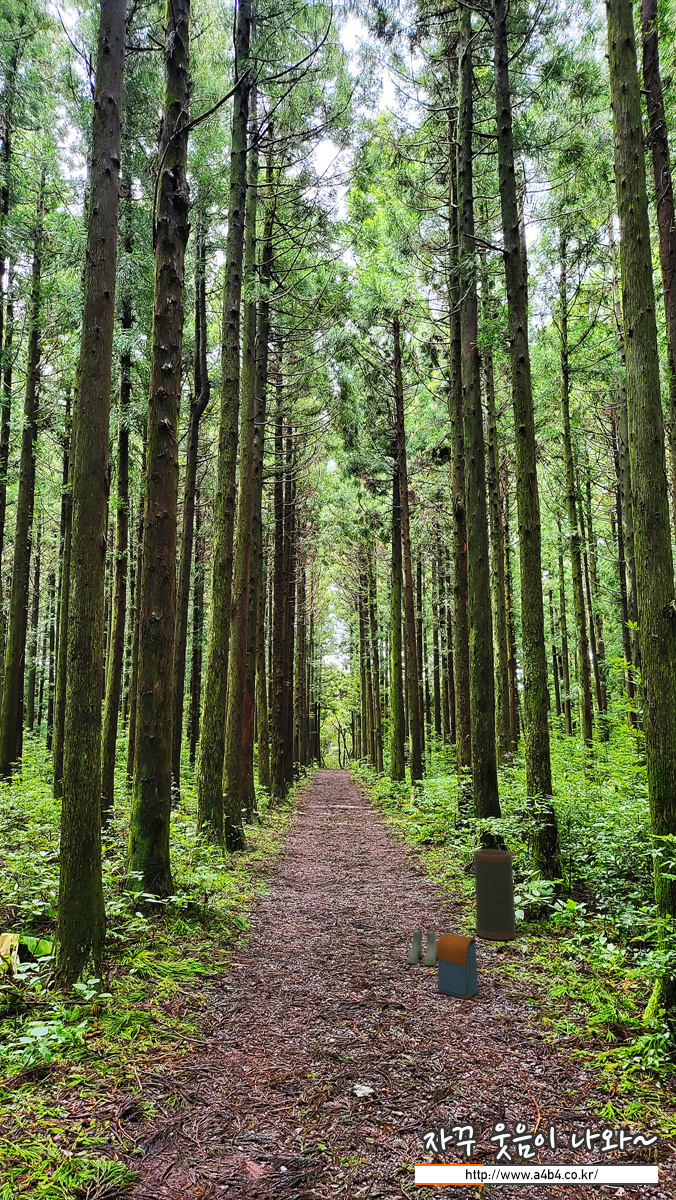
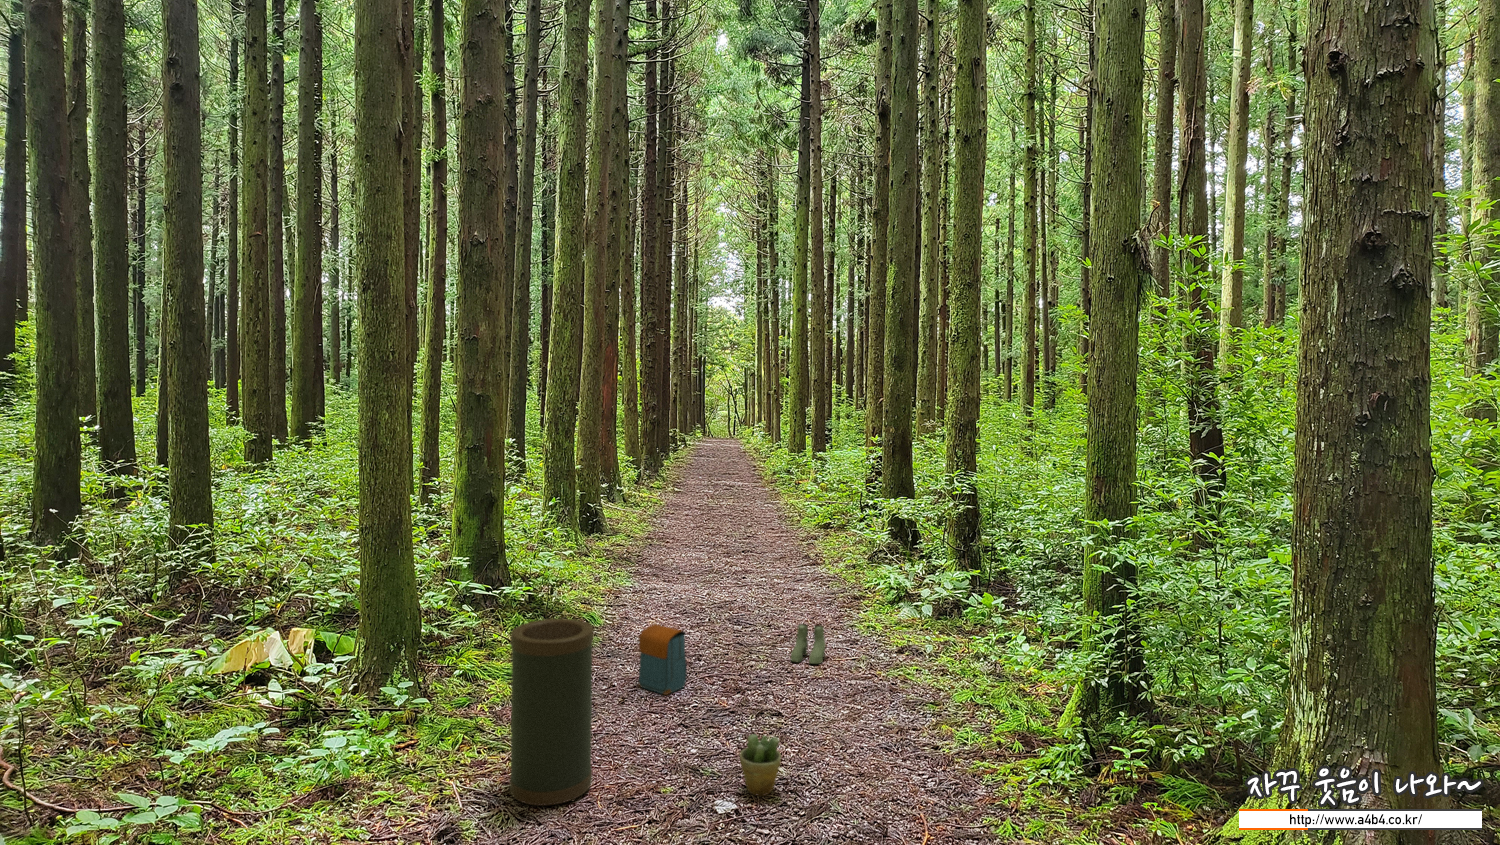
trash can: present [473,849,516,940] -> present [510,619,594,806]
backpack: present [436,933,478,999] -> present [639,624,687,695]
potted plant: none [374,1022,409,1081] -> present [739,734,781,796]

